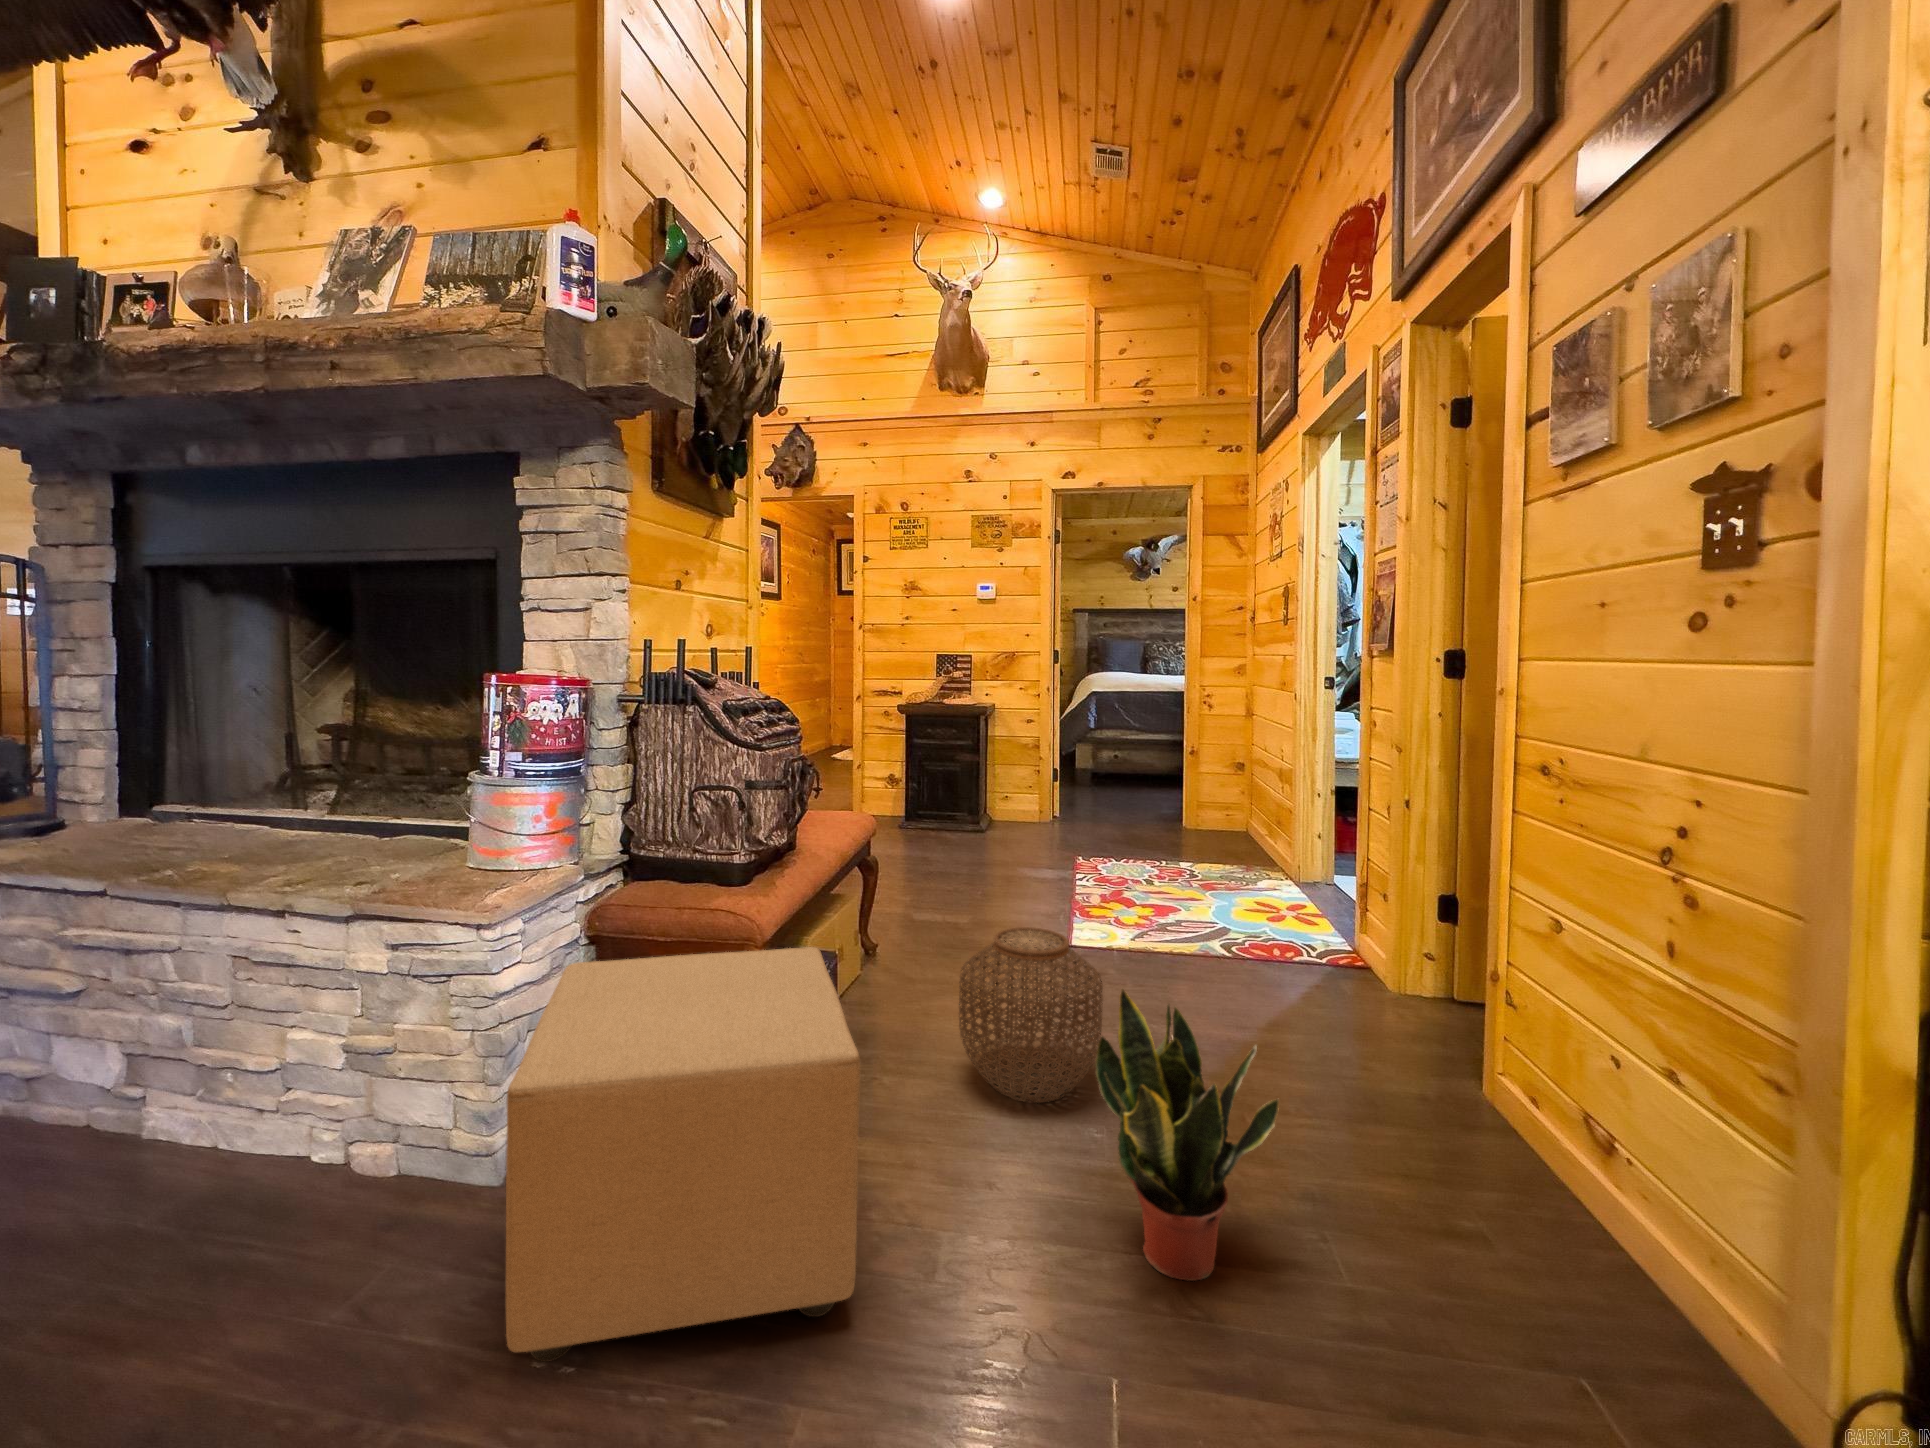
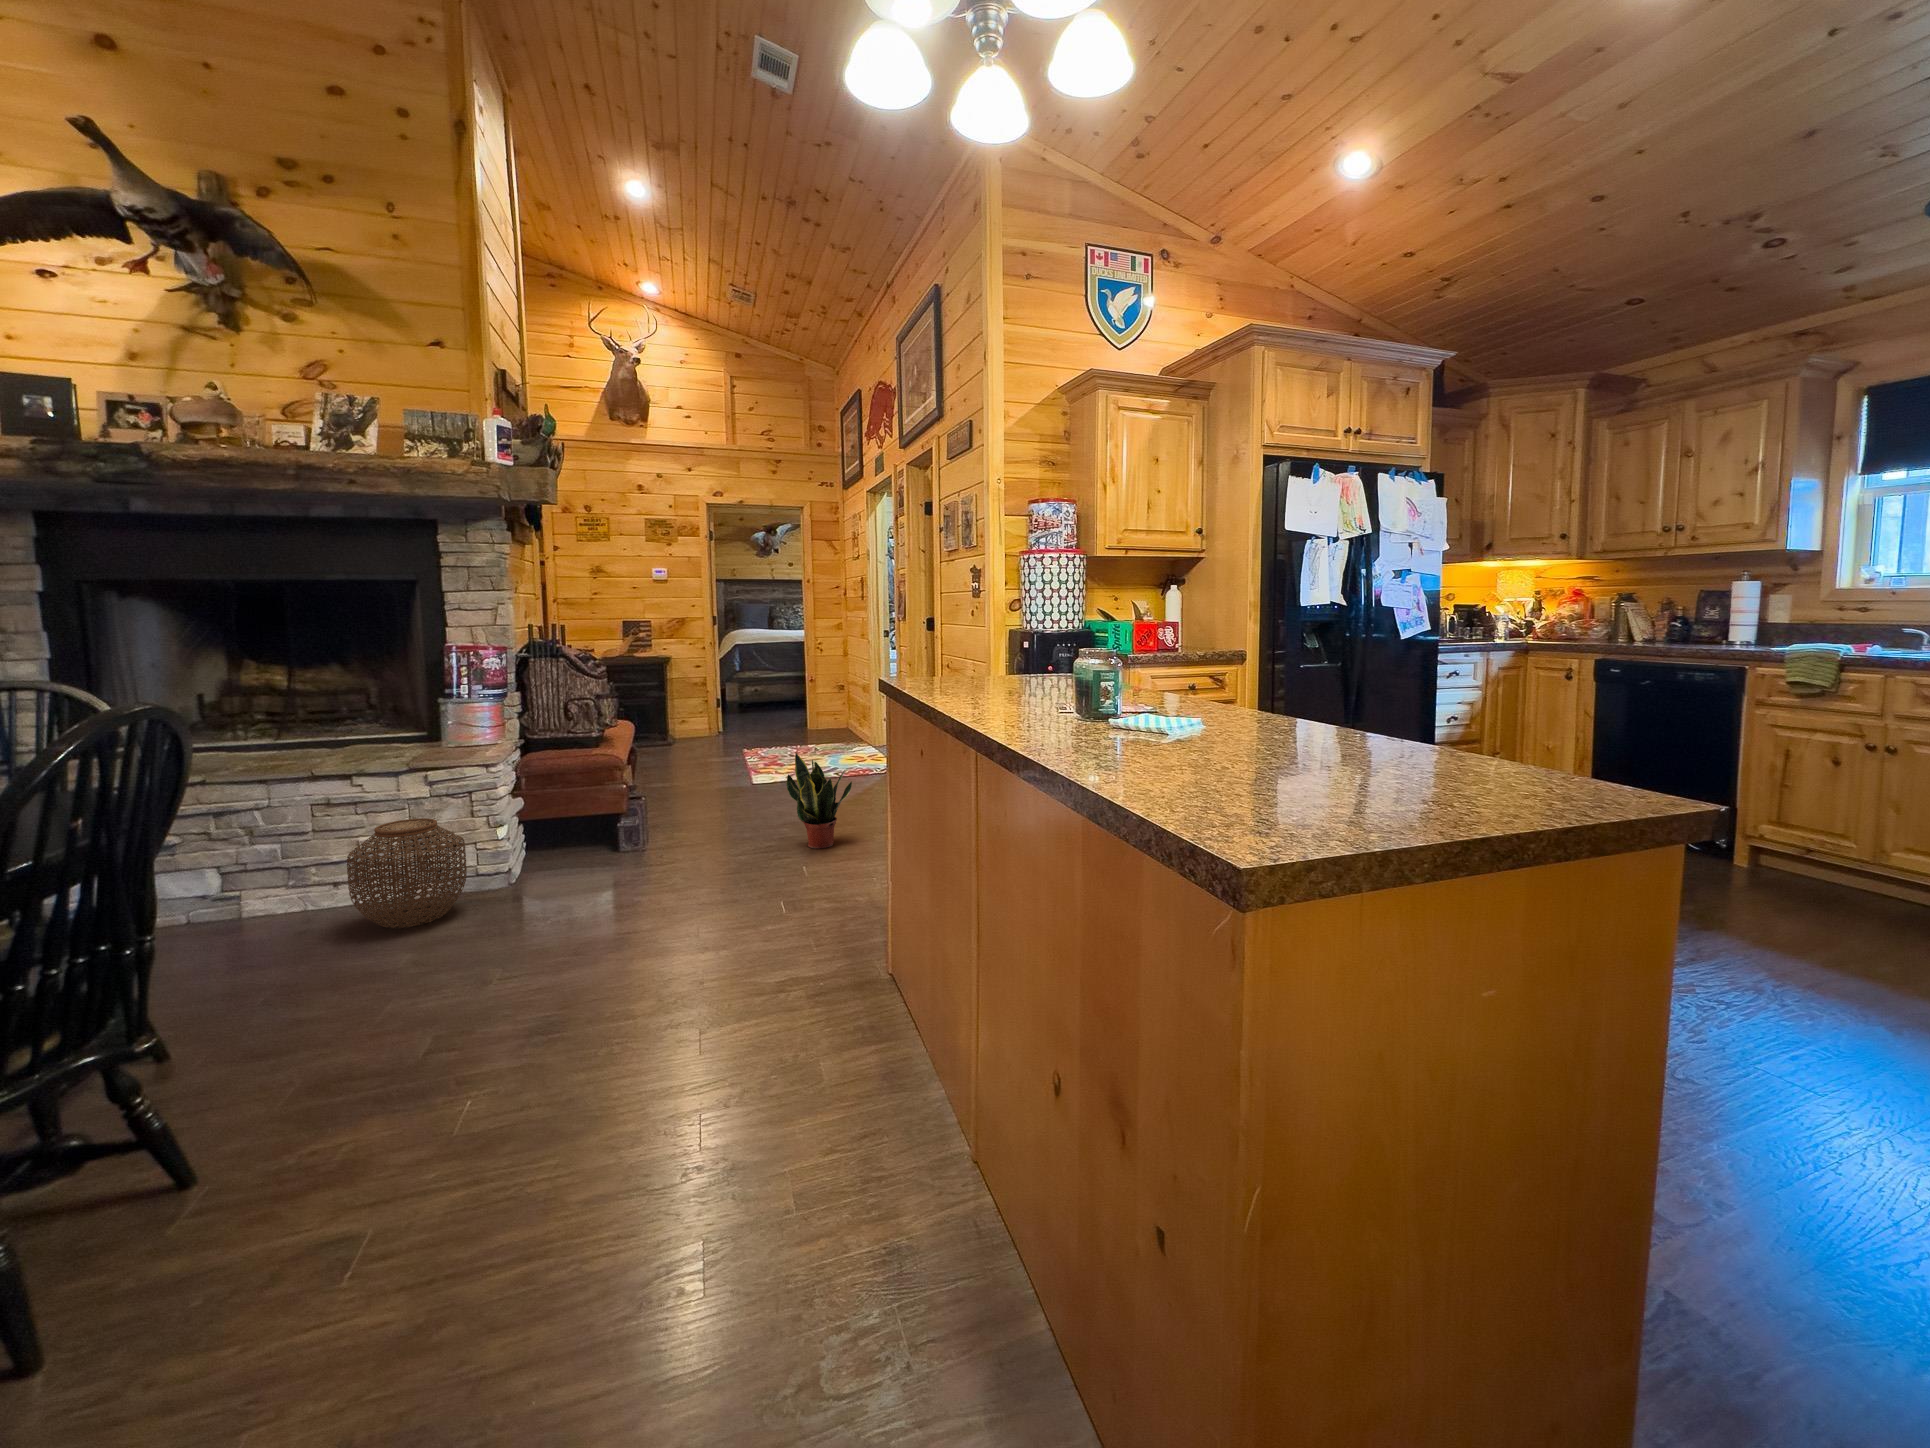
woven basket: present [959,927,1102,1102] -> present [347,818,467,928]
ottoman: present [506,947,860,1362] -> none [537,763,707,901]

